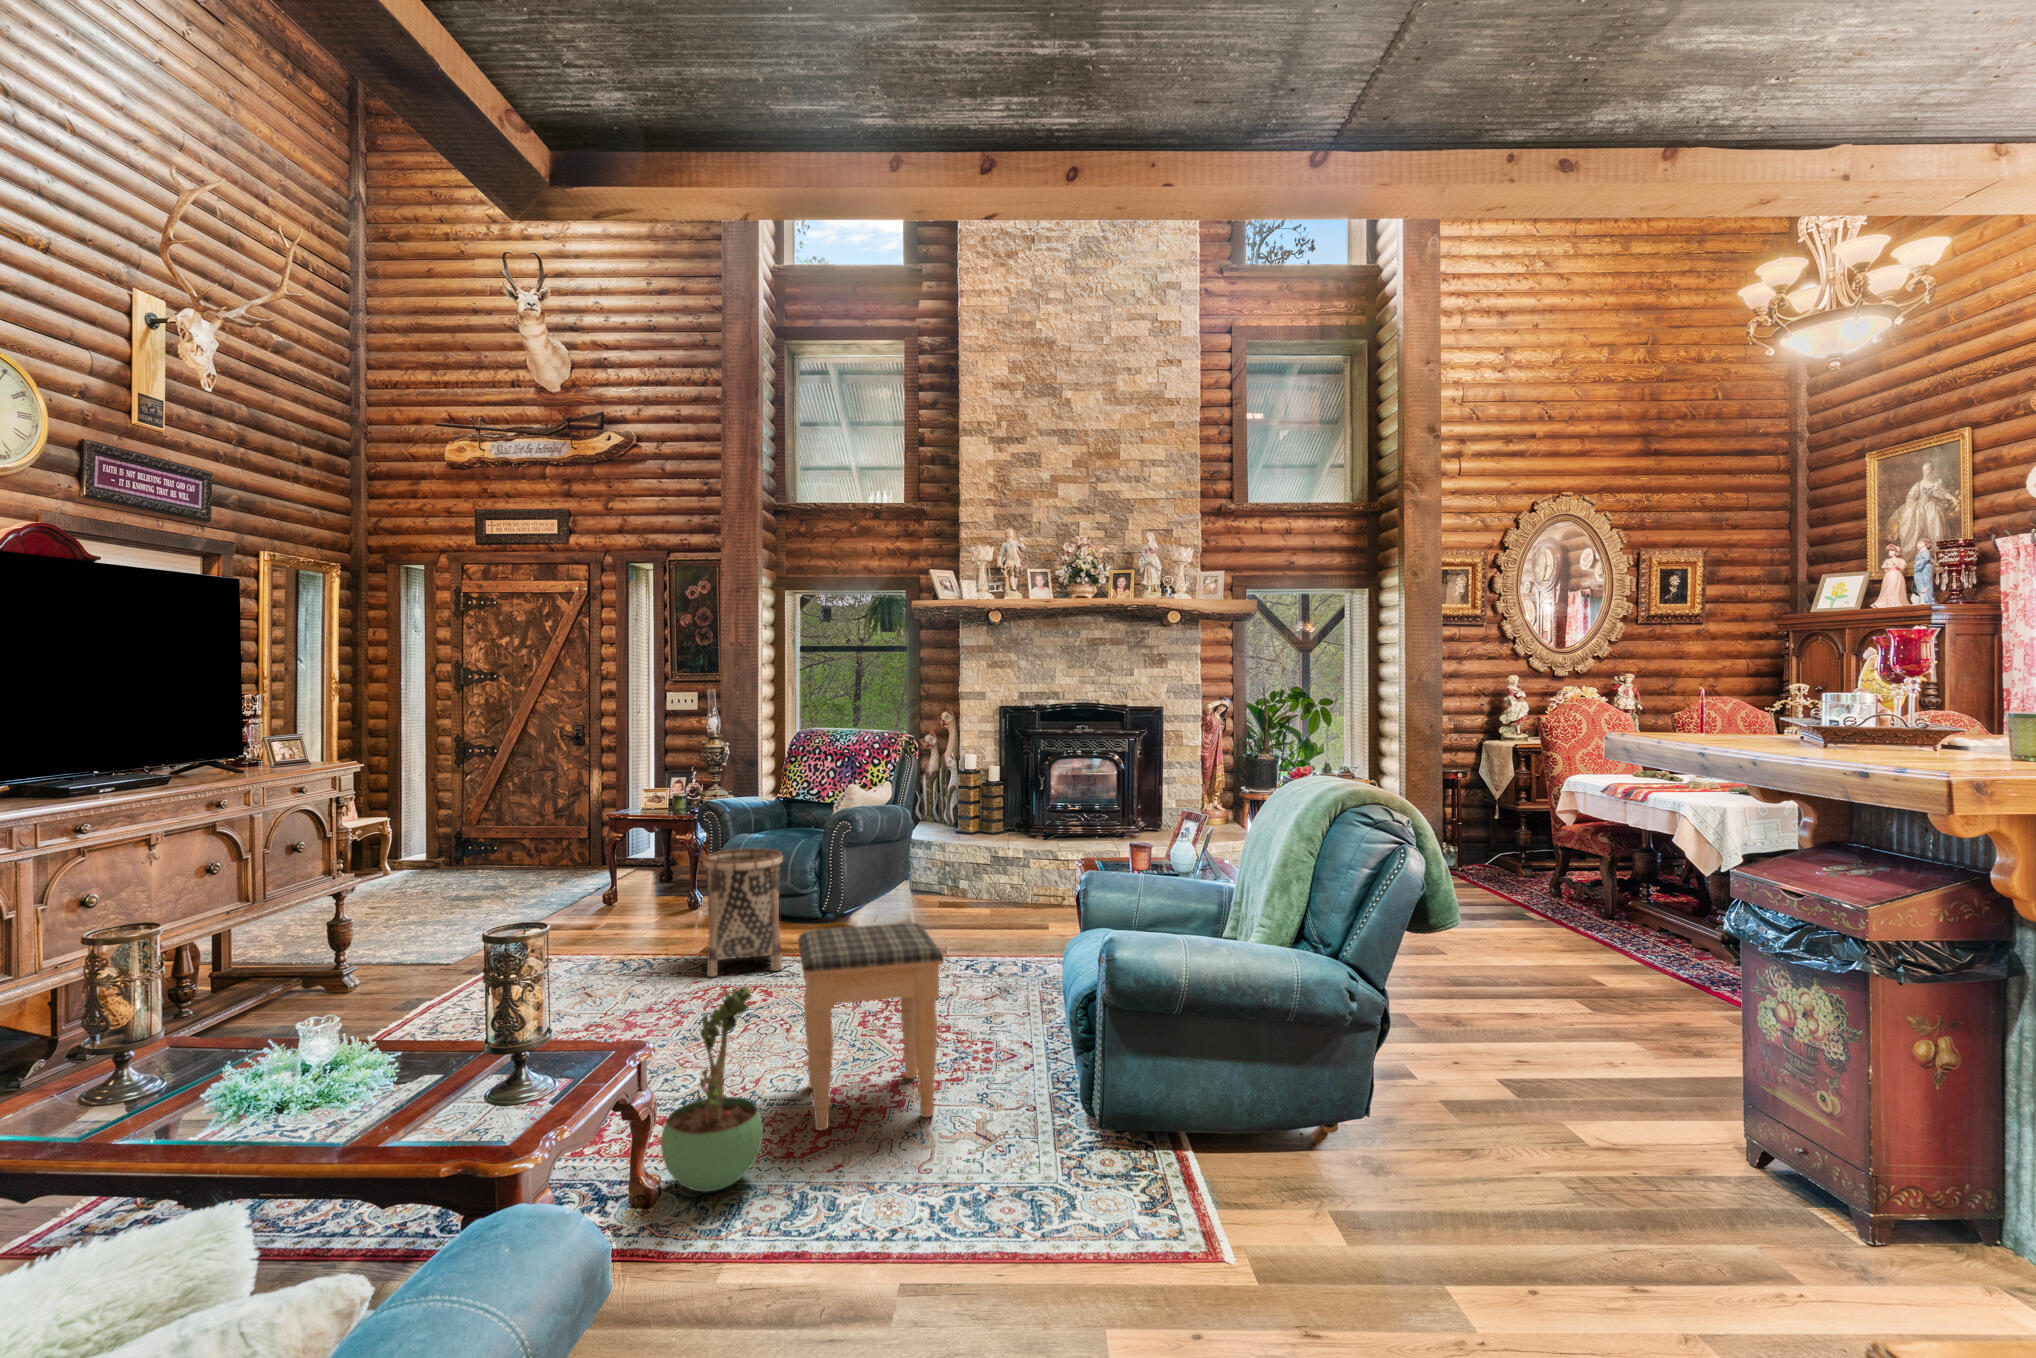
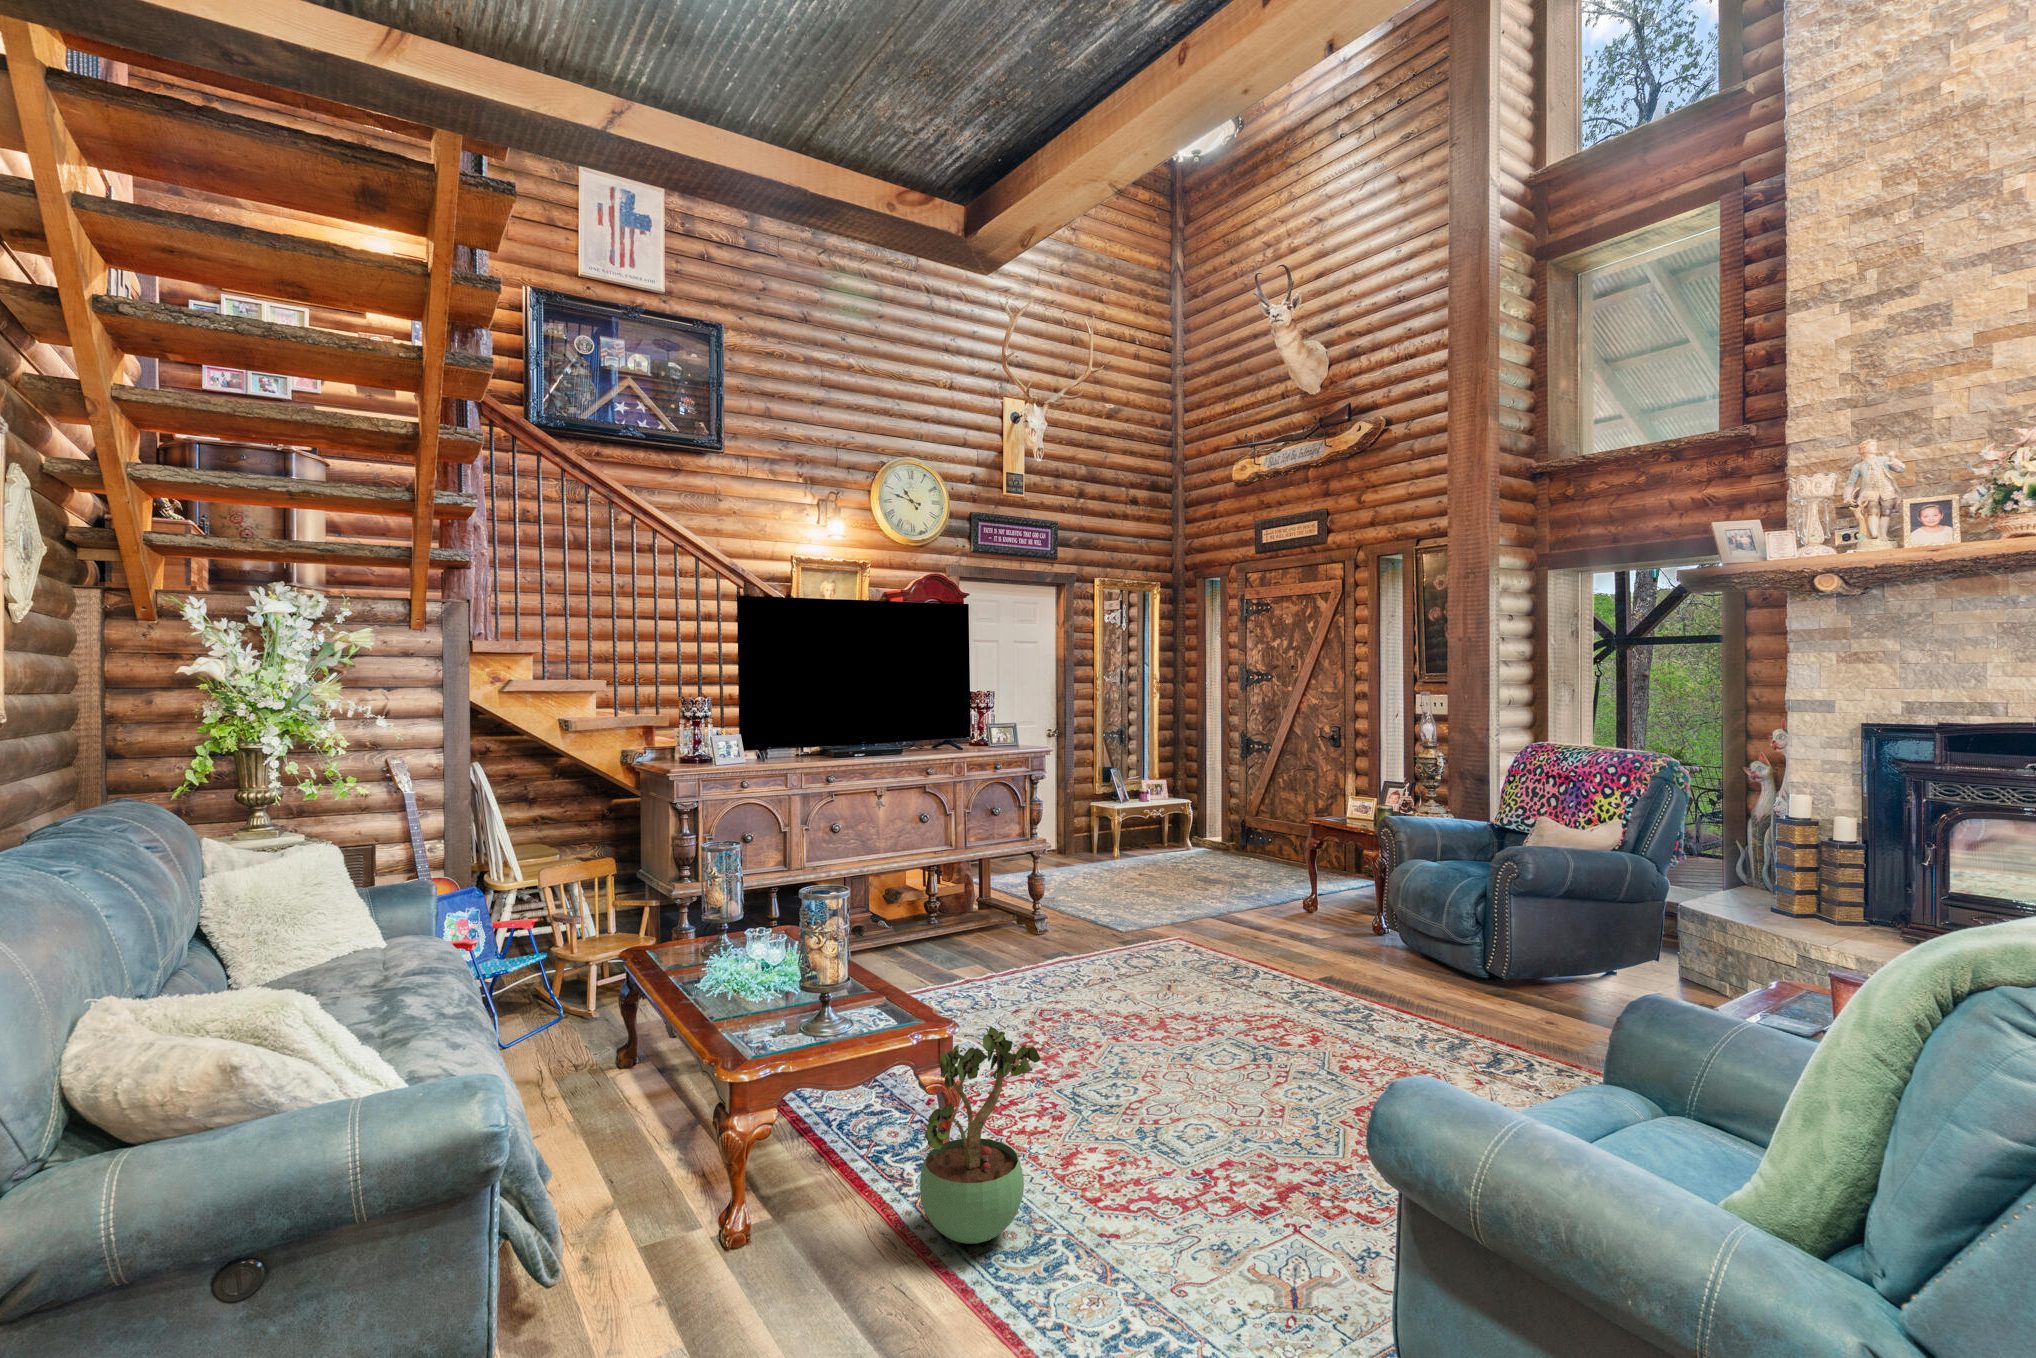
basket: present [703,849,783,977] -> none [1278,878,1384,1031]
footstool: present [798,923,944,1130] -> none [1106,991,1332,1287]

